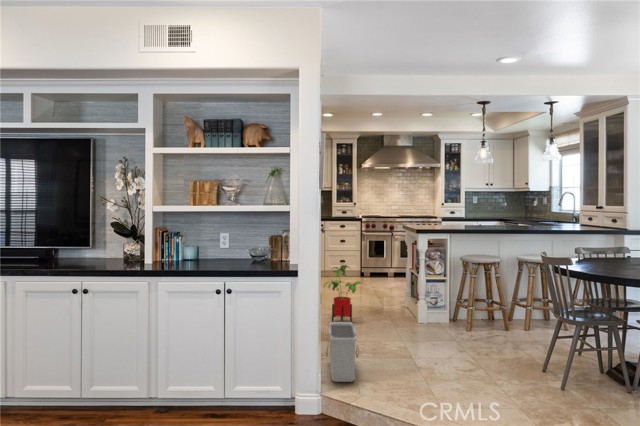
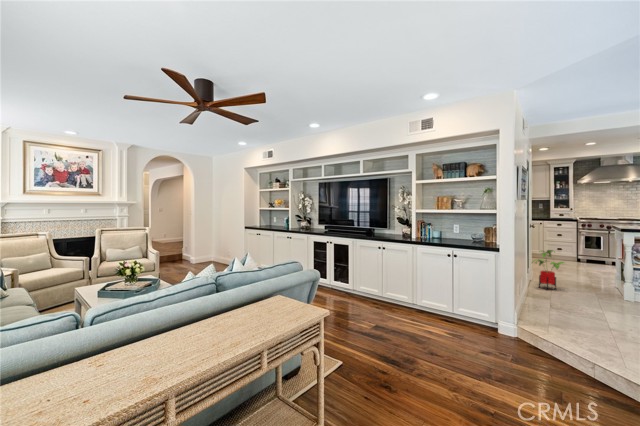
storage bin: present [327,322,358,382] -> none [524,284,550,323]

